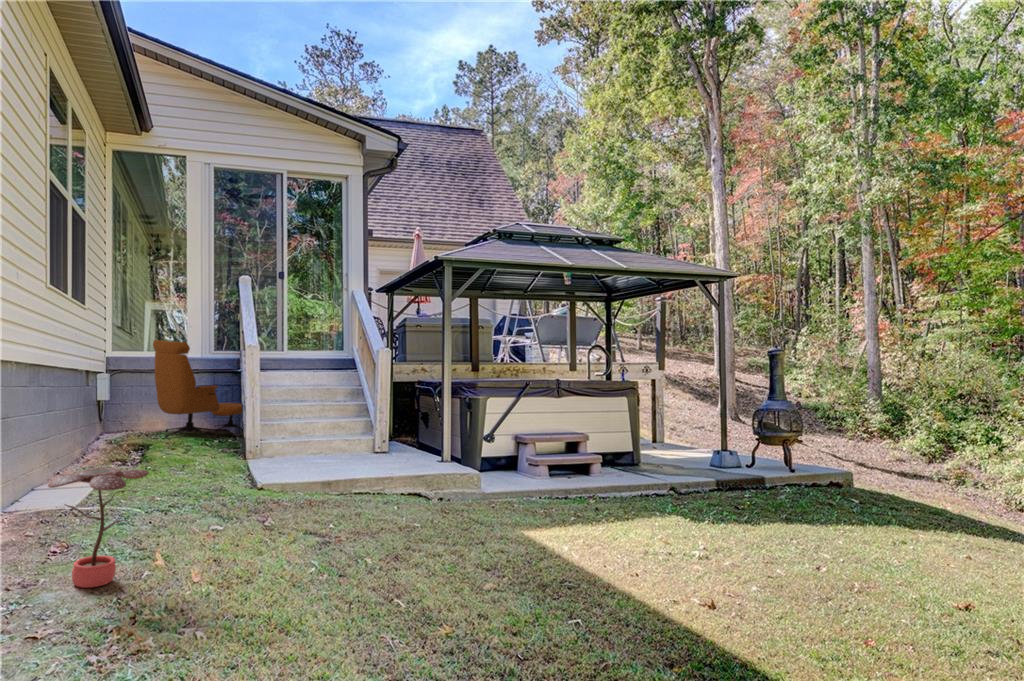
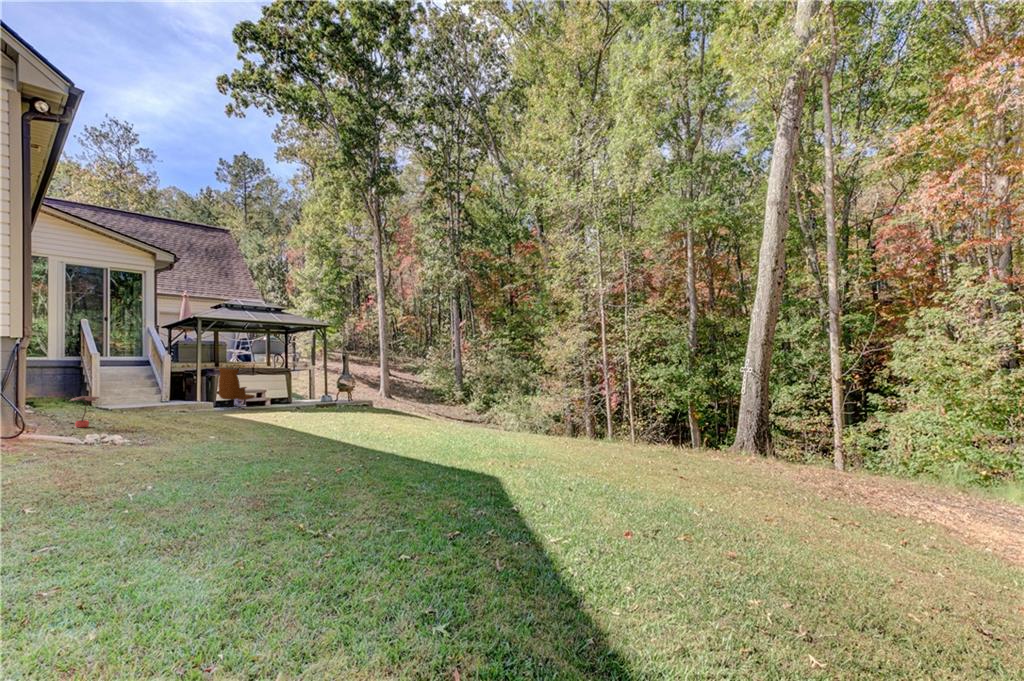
lounge chair: present [153,340,242,438] -> present [218,368,255,408]

